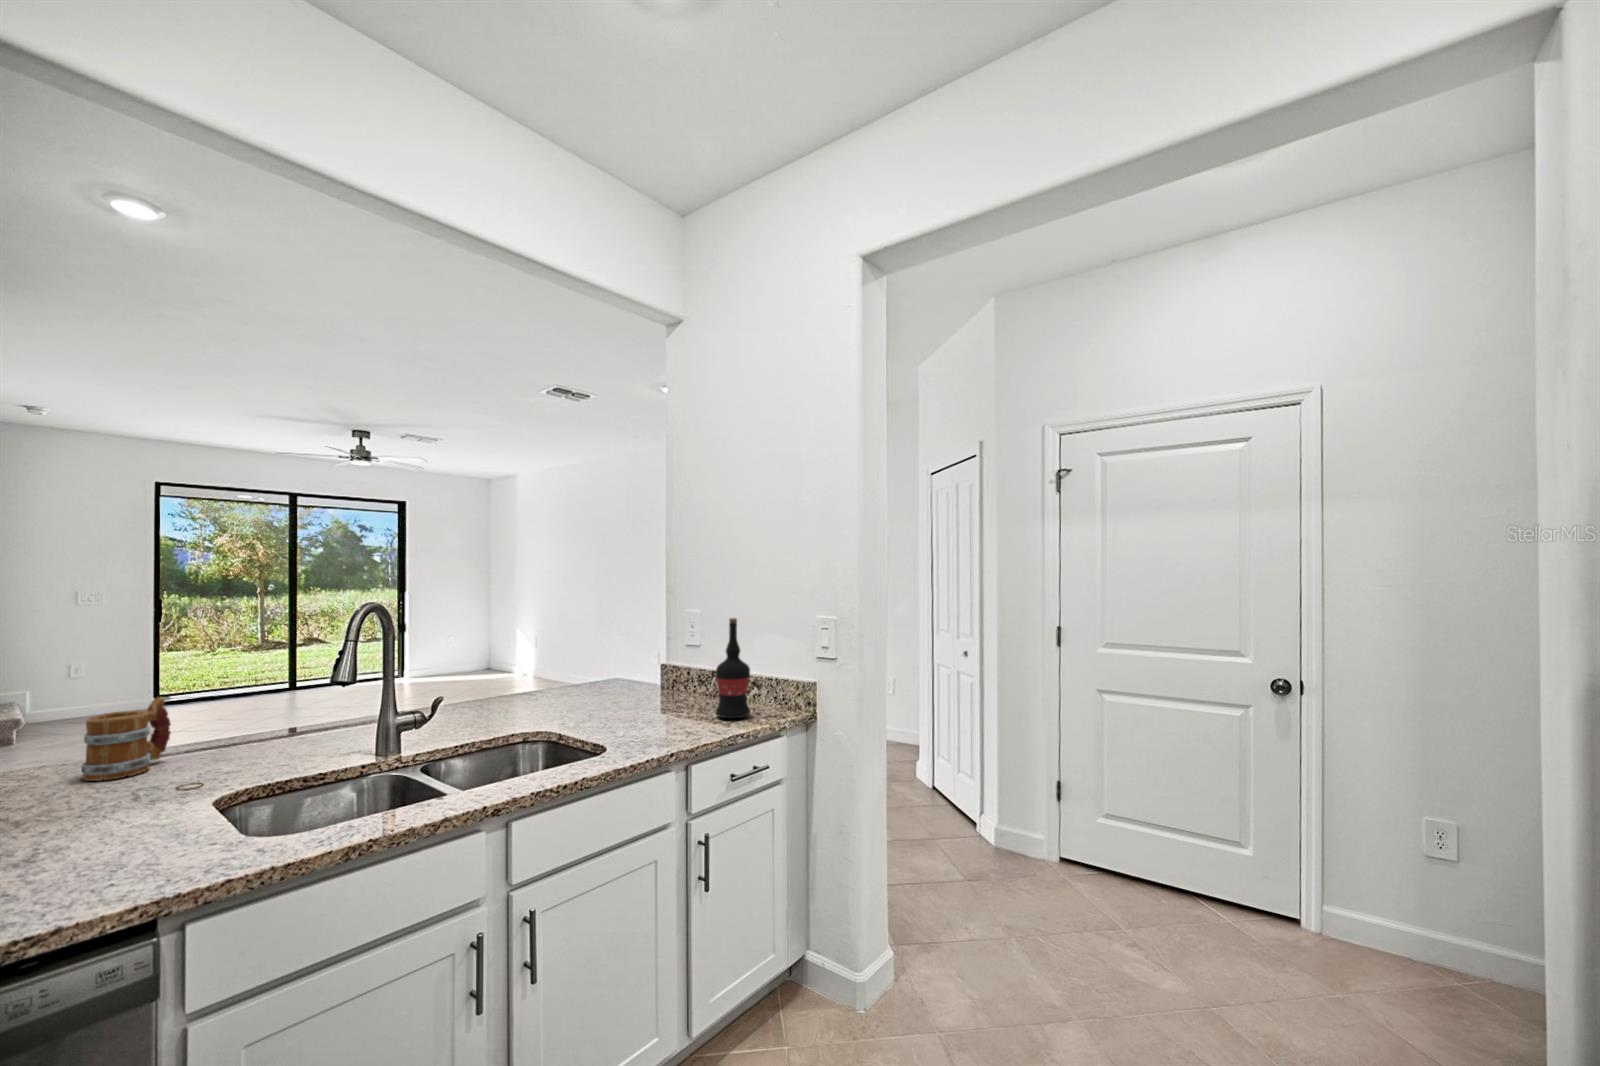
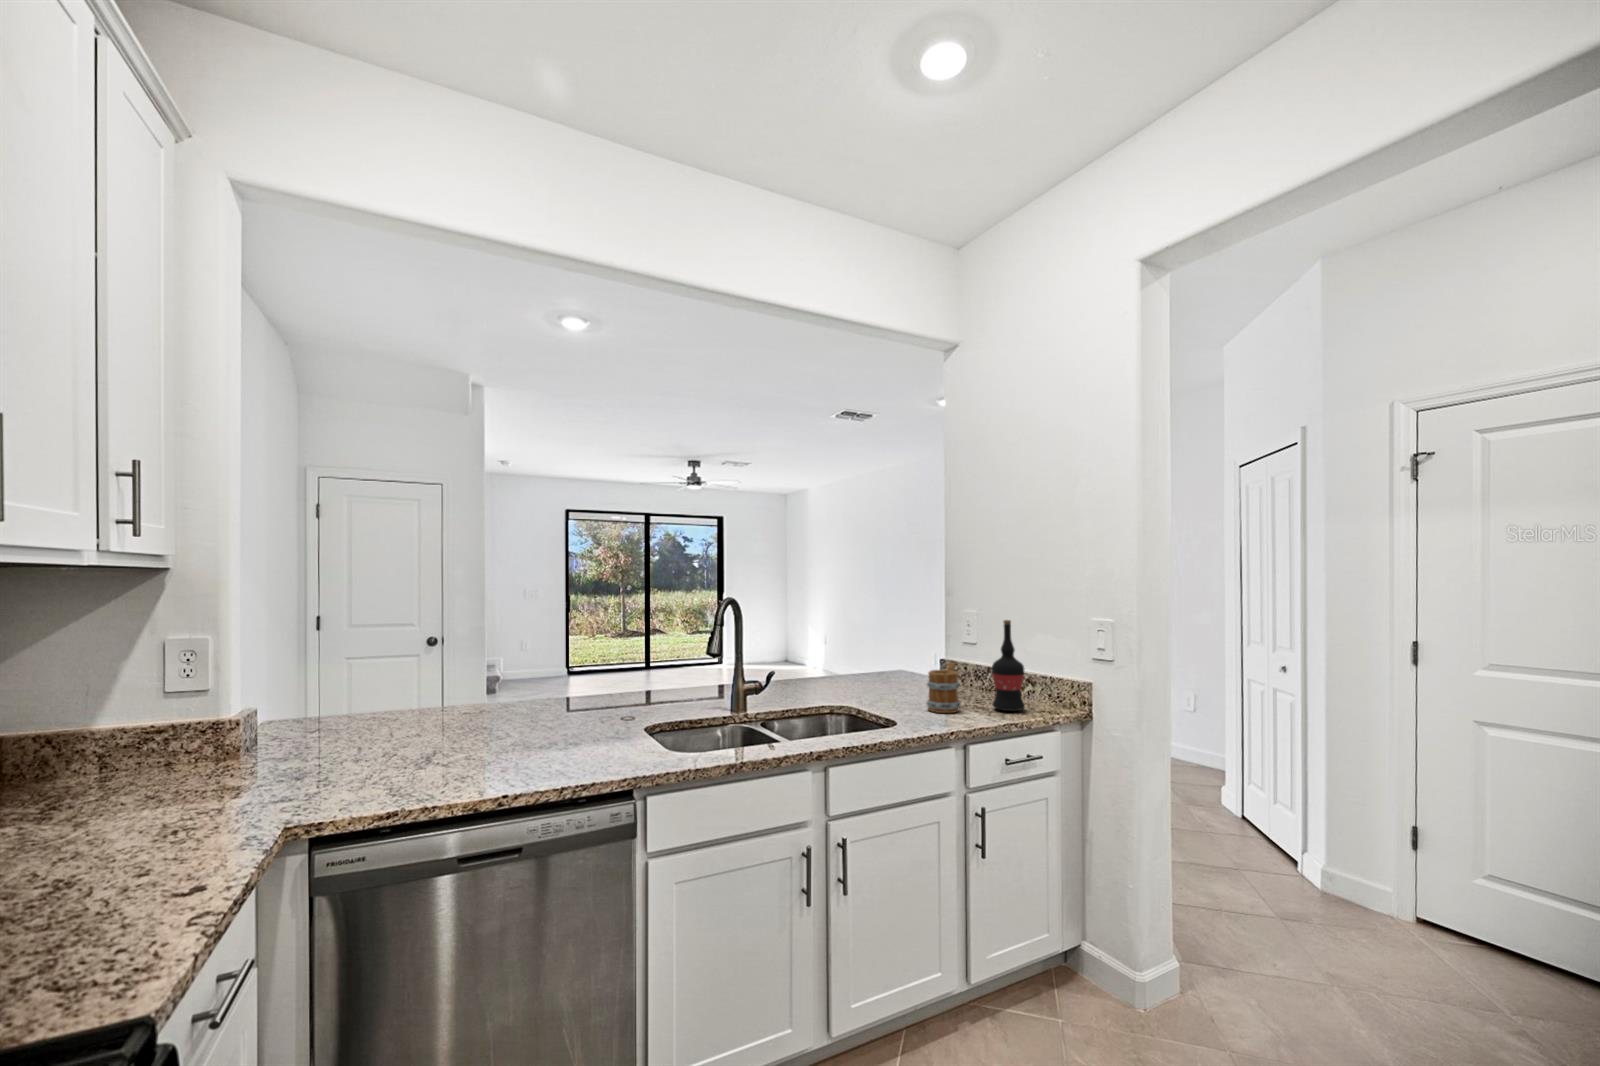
mug: present [81,697,171,781] -> present [926,662,960,713]

